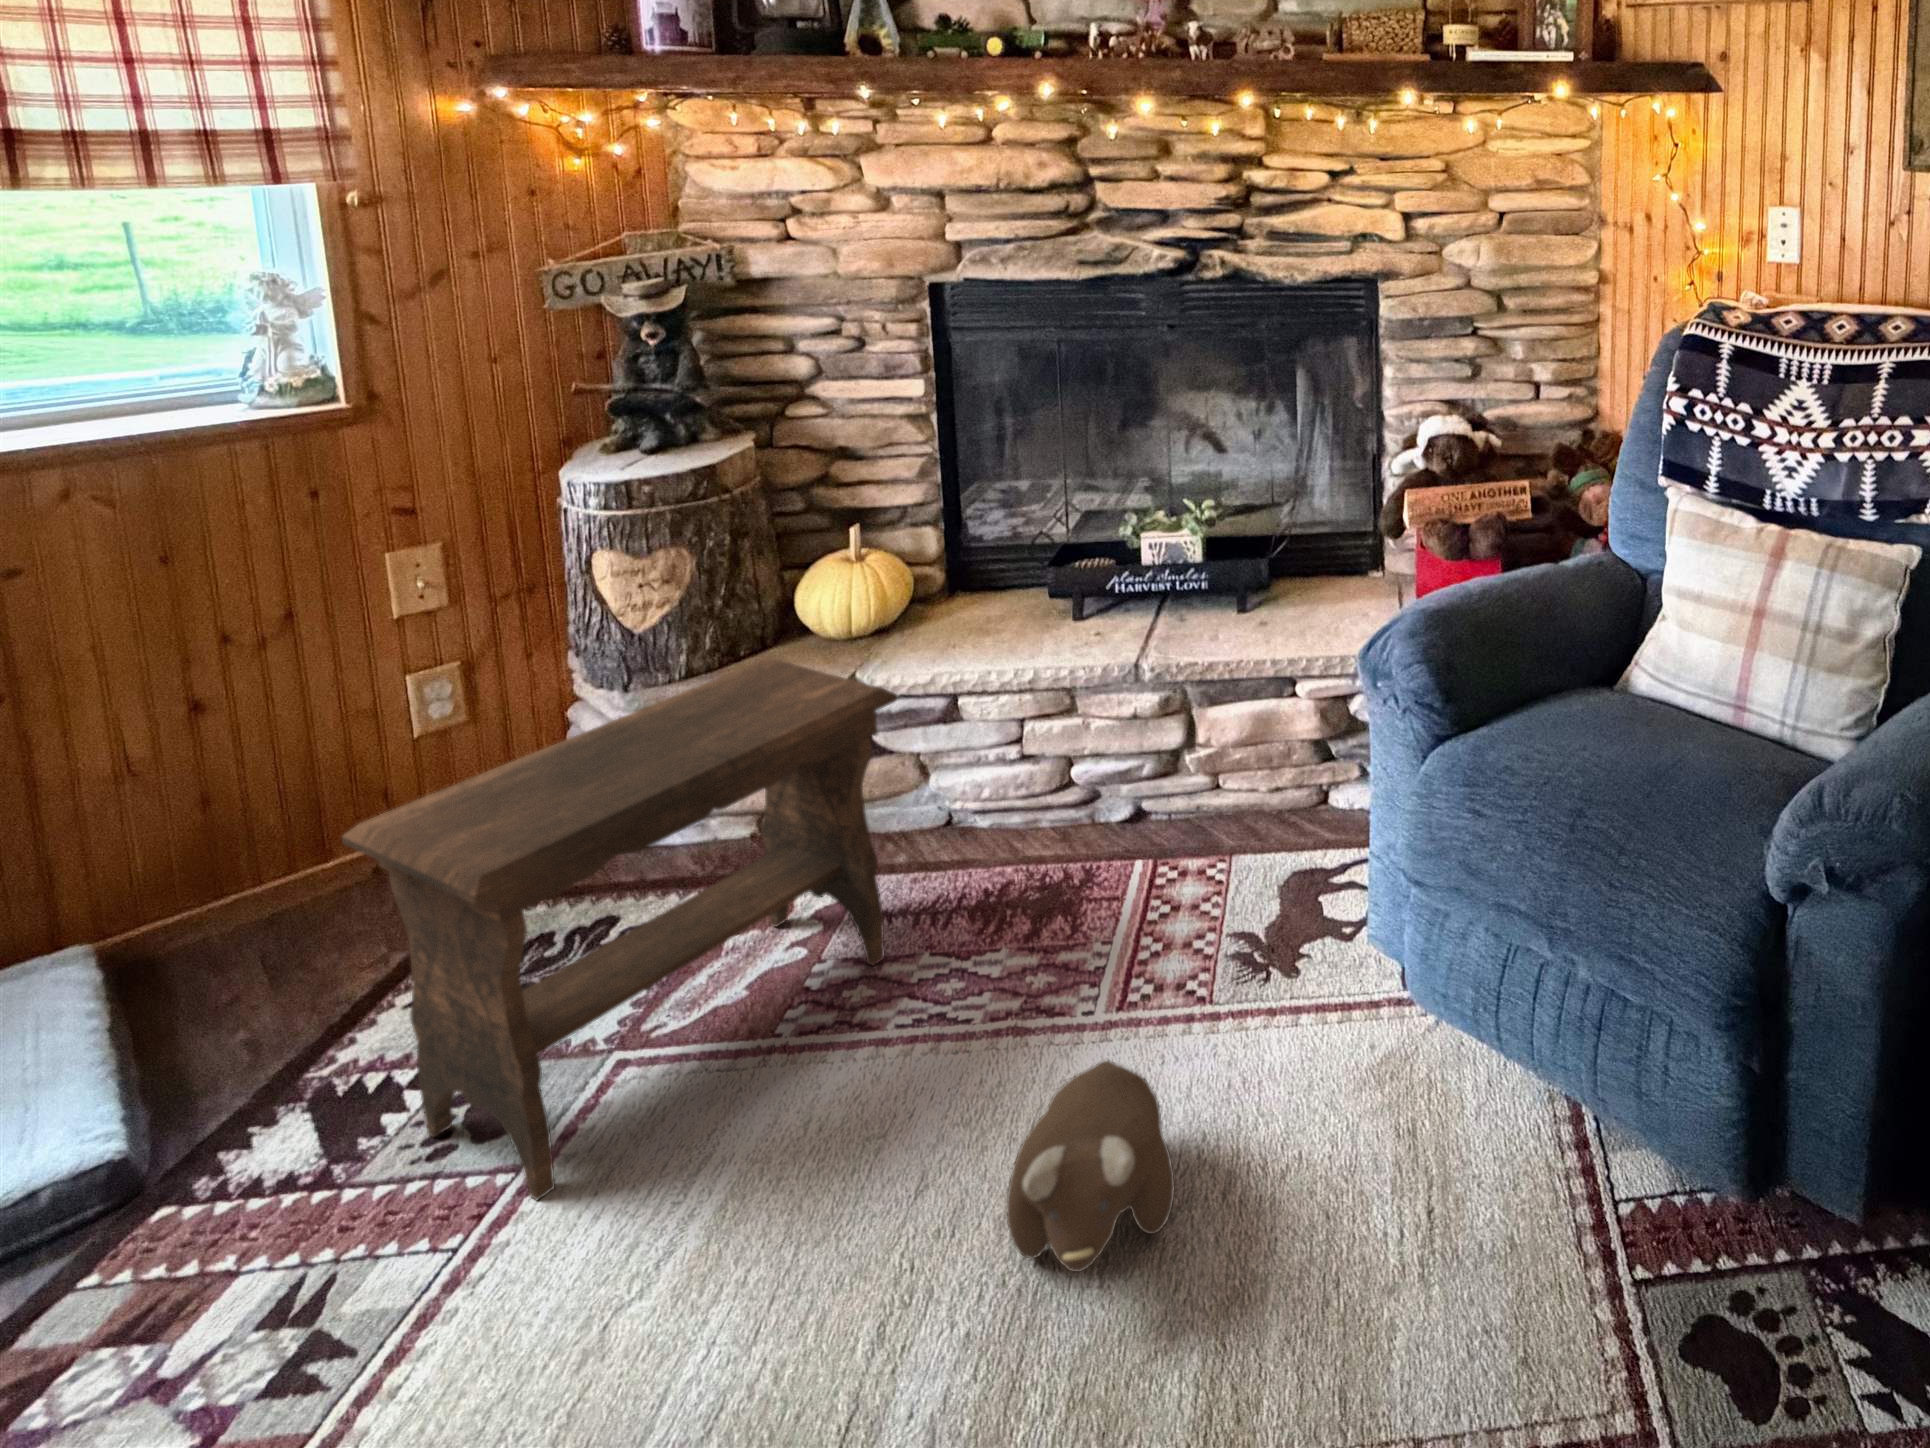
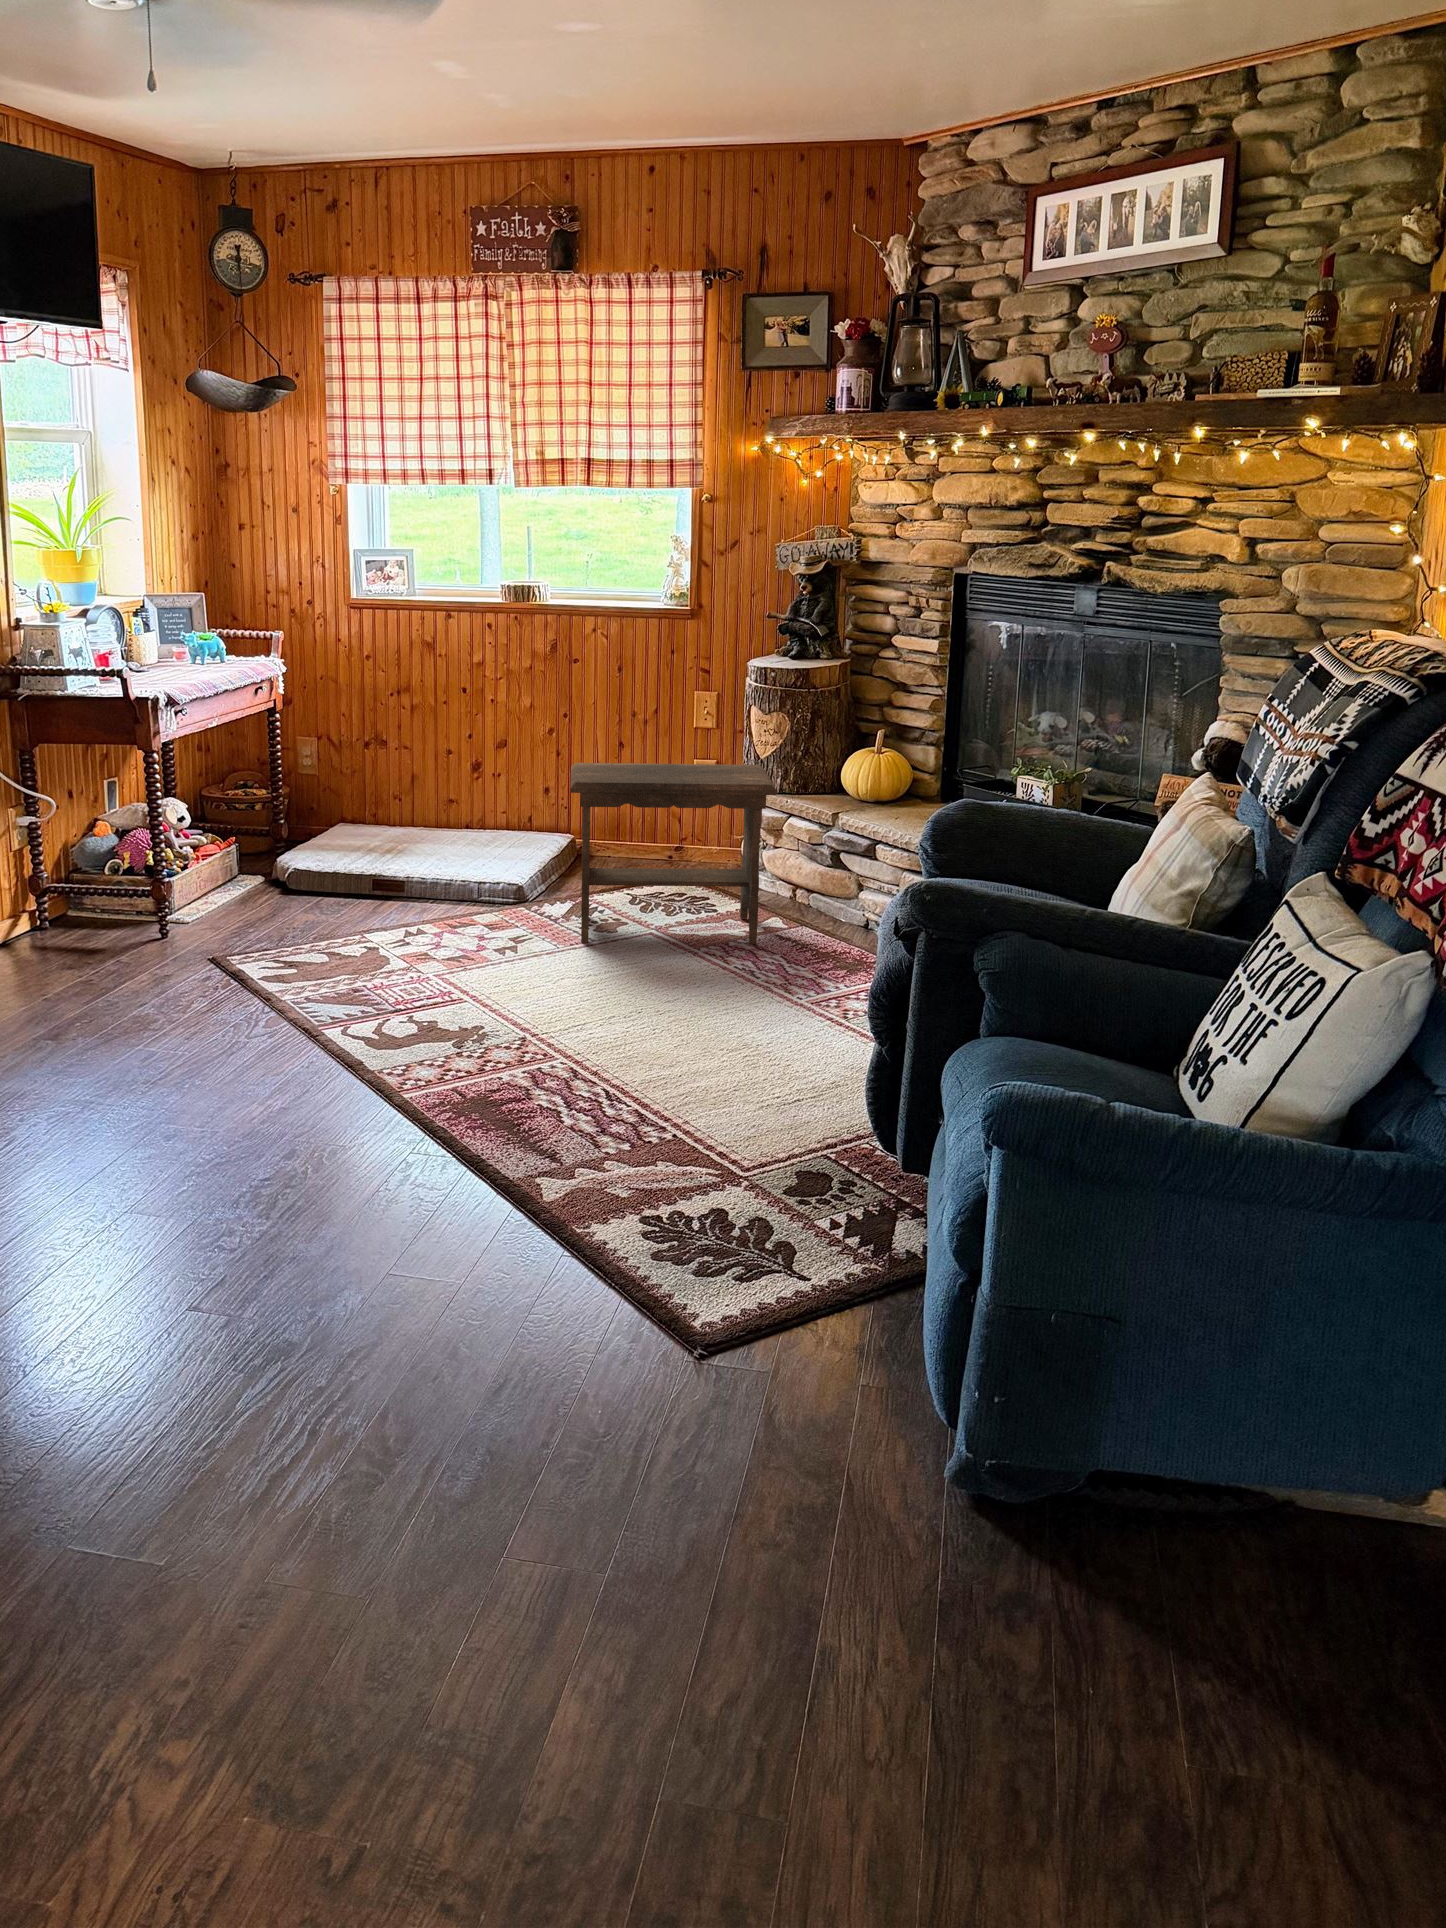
plush toy: present [1007,1060,1175,1272] -> none [636,958,740,1044]

